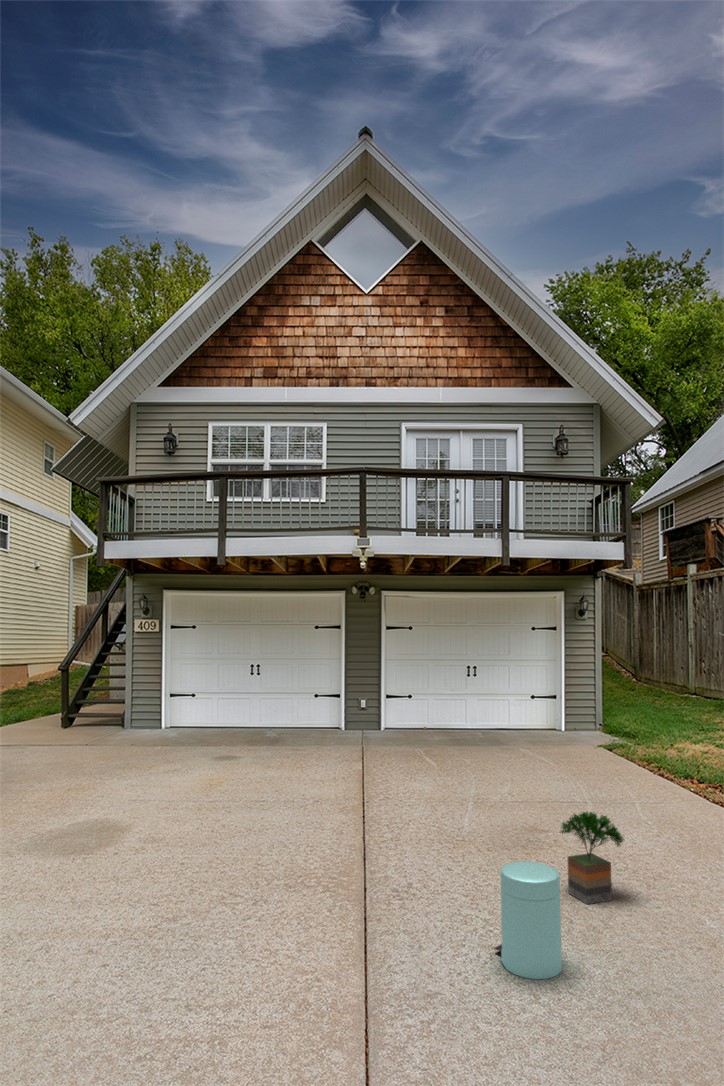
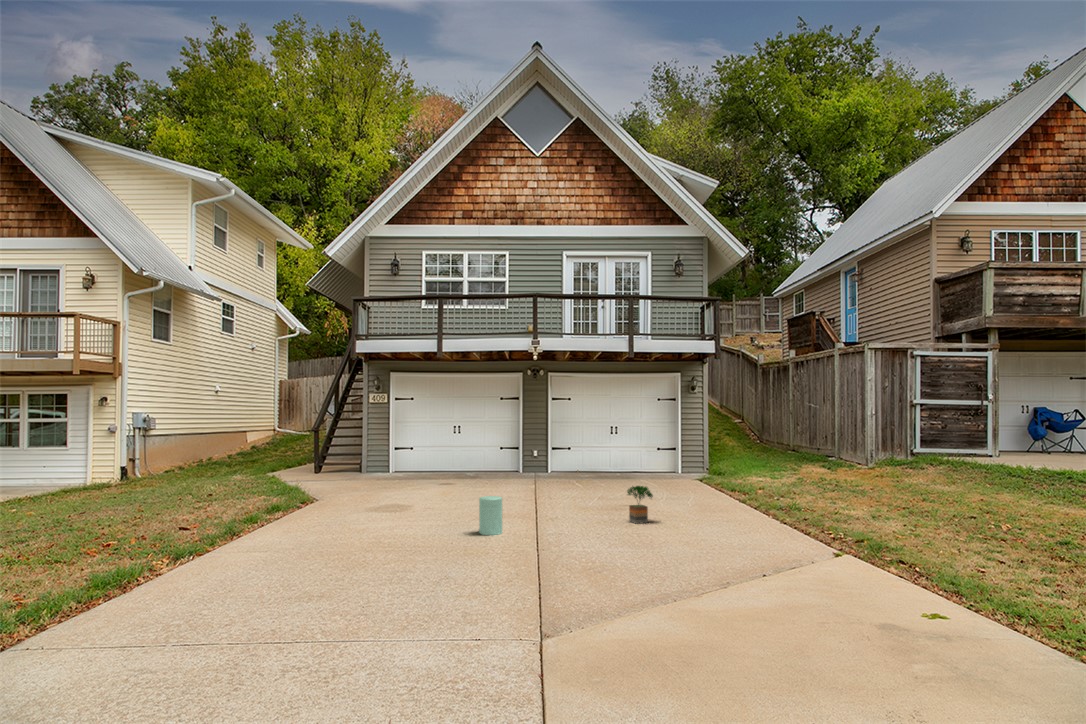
trash can: present [494,861,562,979] -> present [479,496,502,535]

